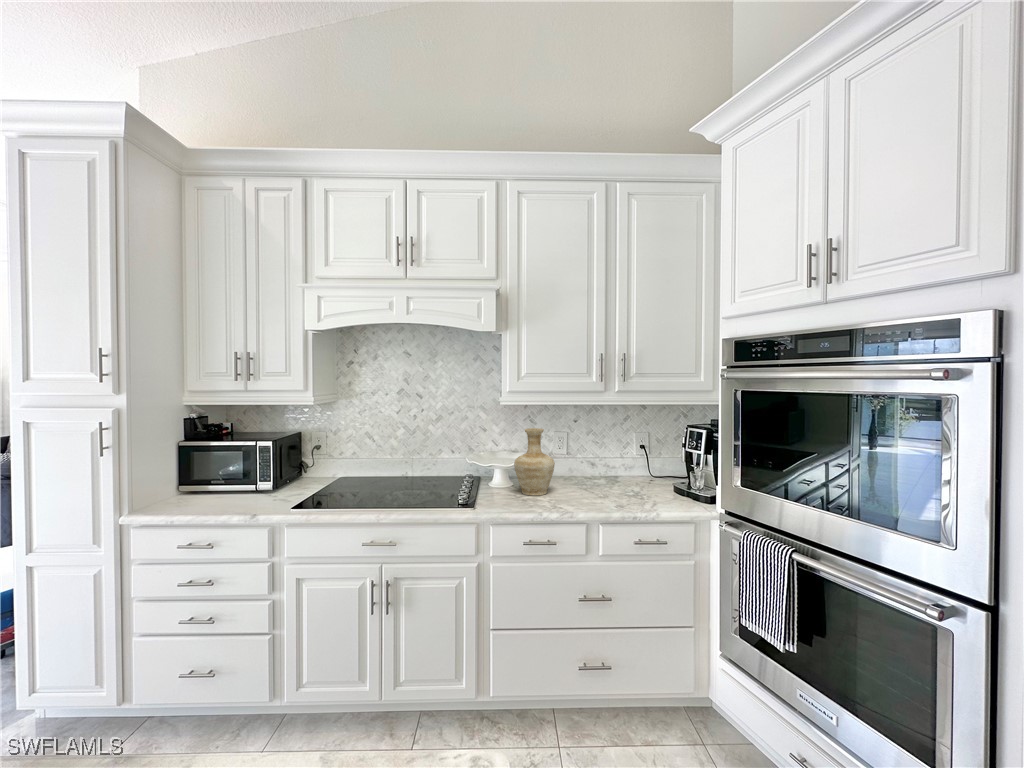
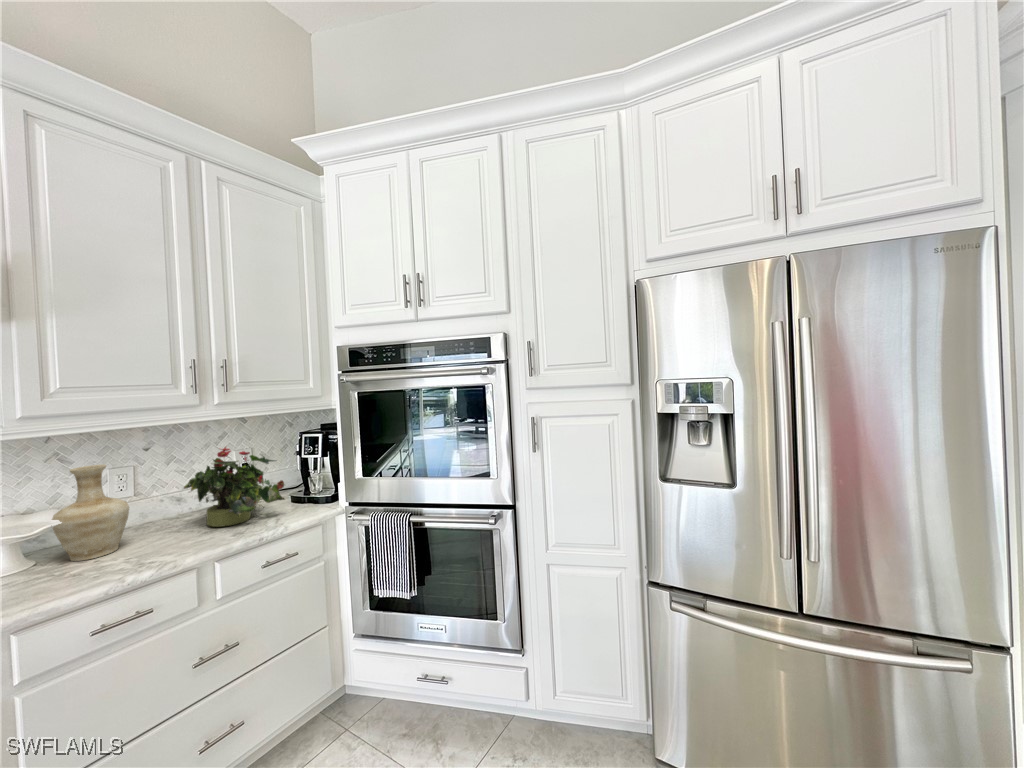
potted plant: none [589,428,664,499] -> present [184,447,285,527]

